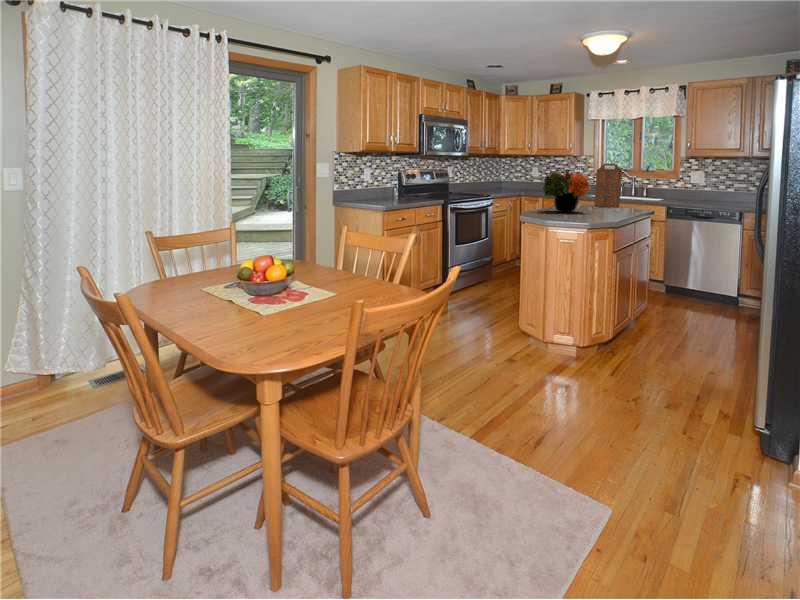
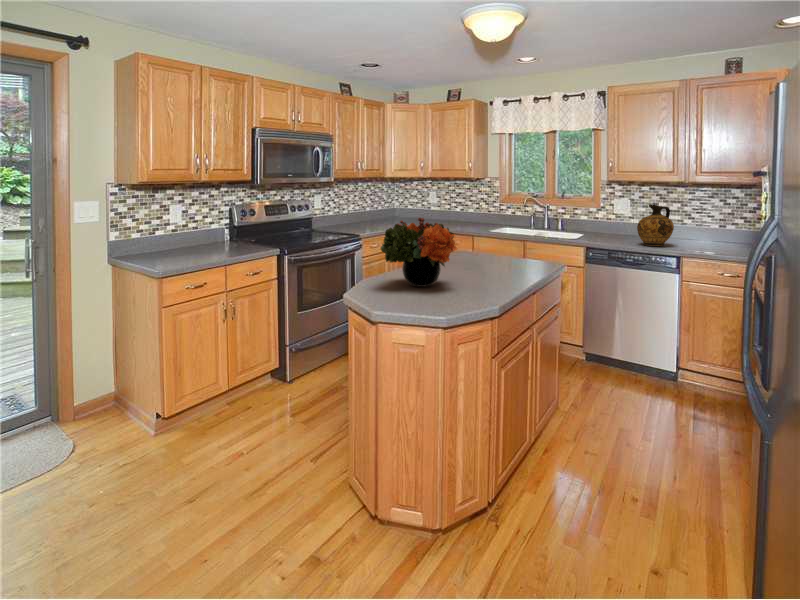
cutting board: present [594,163,622,207] -> none [479,201,515,265]
ceramic jug: none [709,172,738,204] -> present [637,204,674,246]

